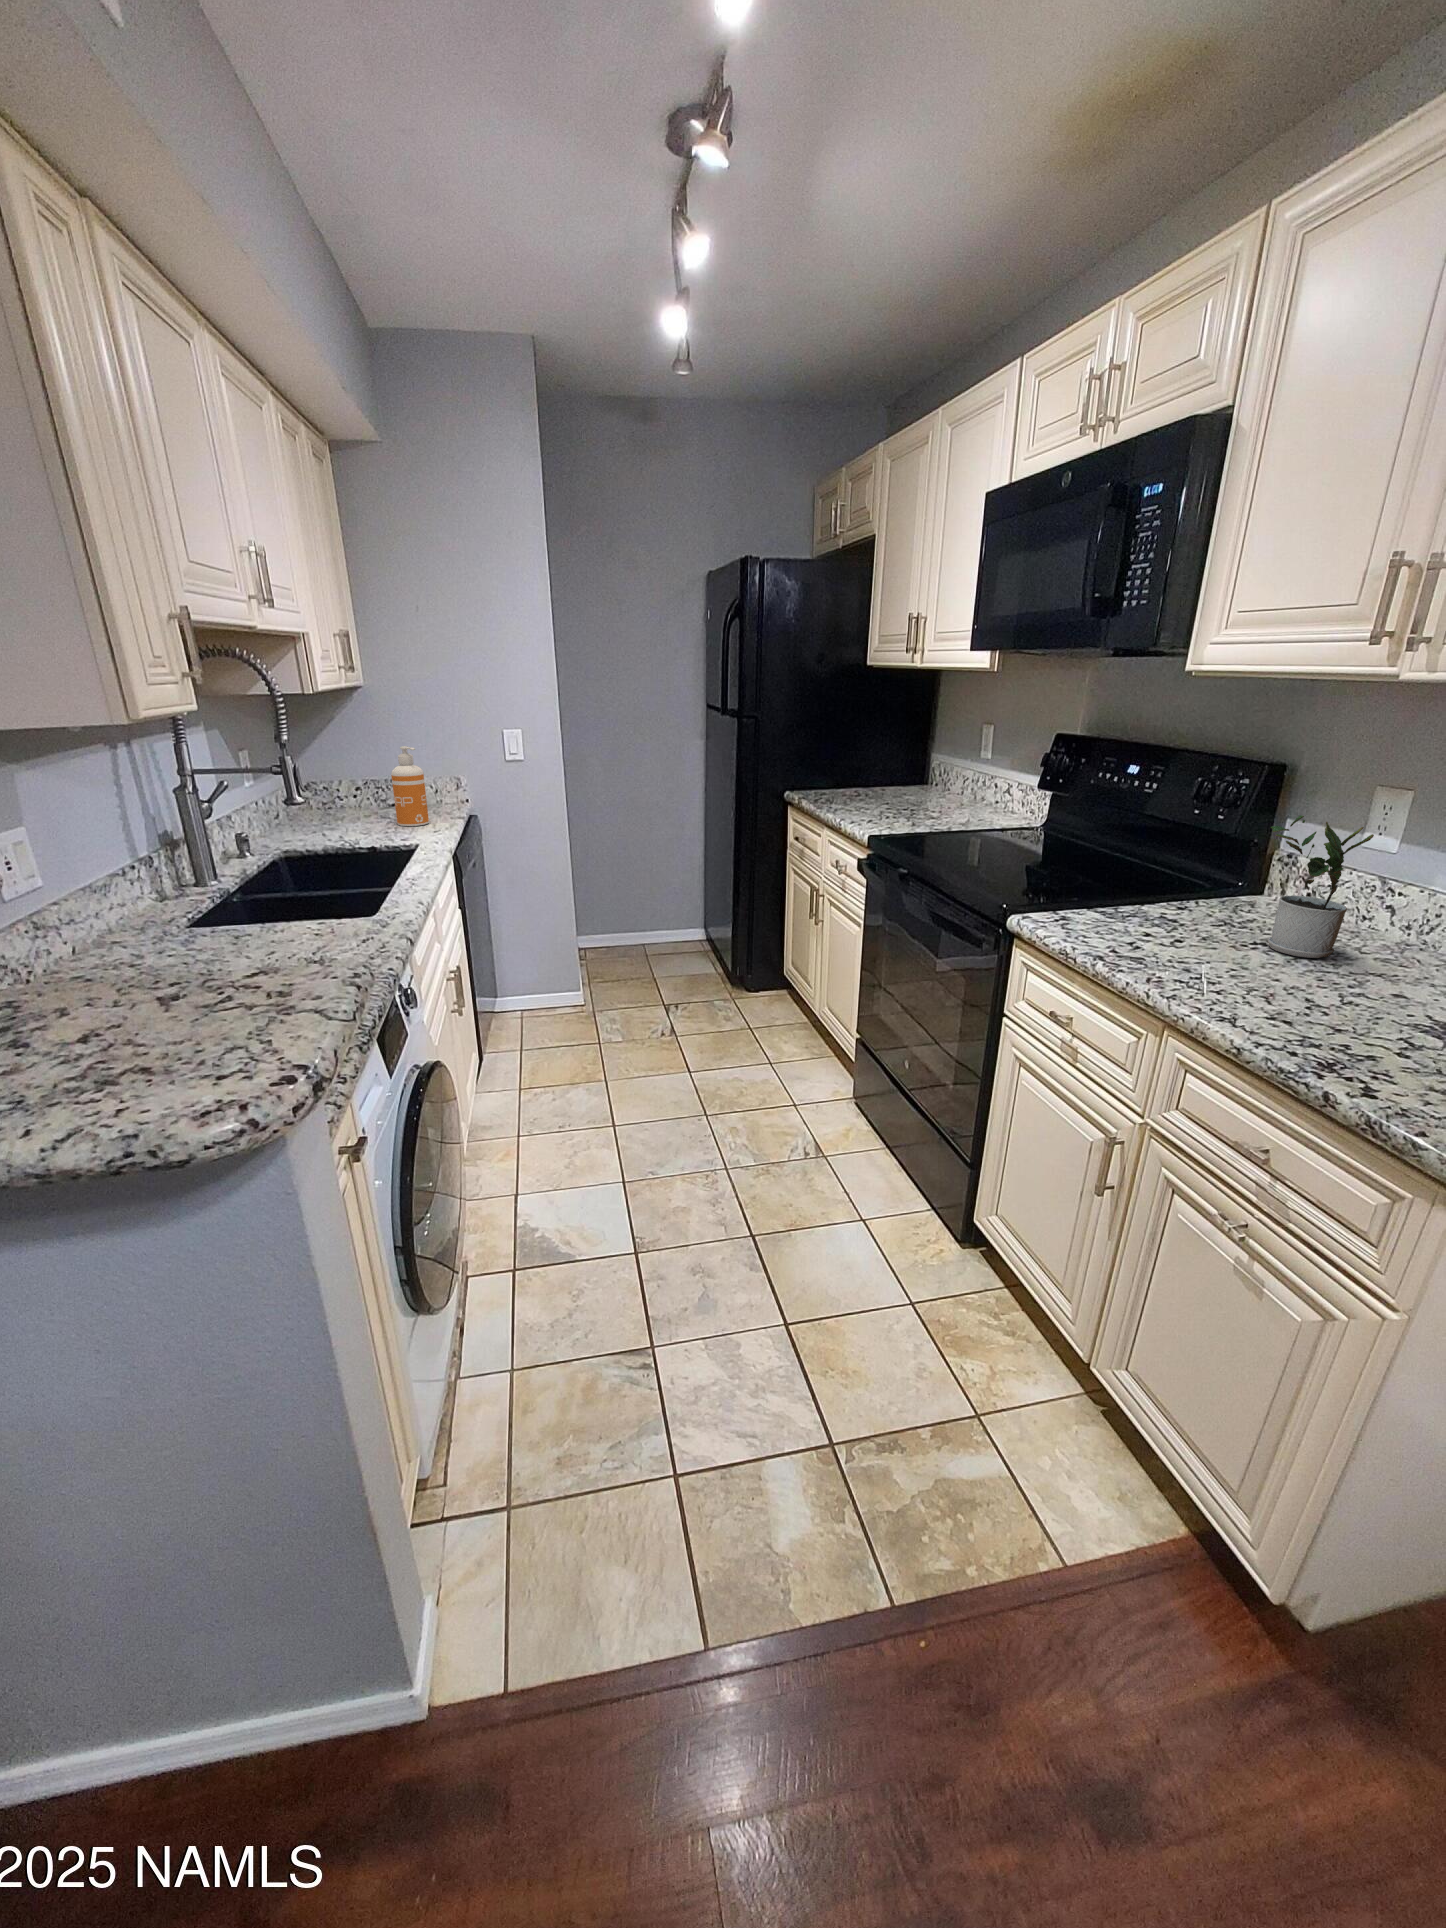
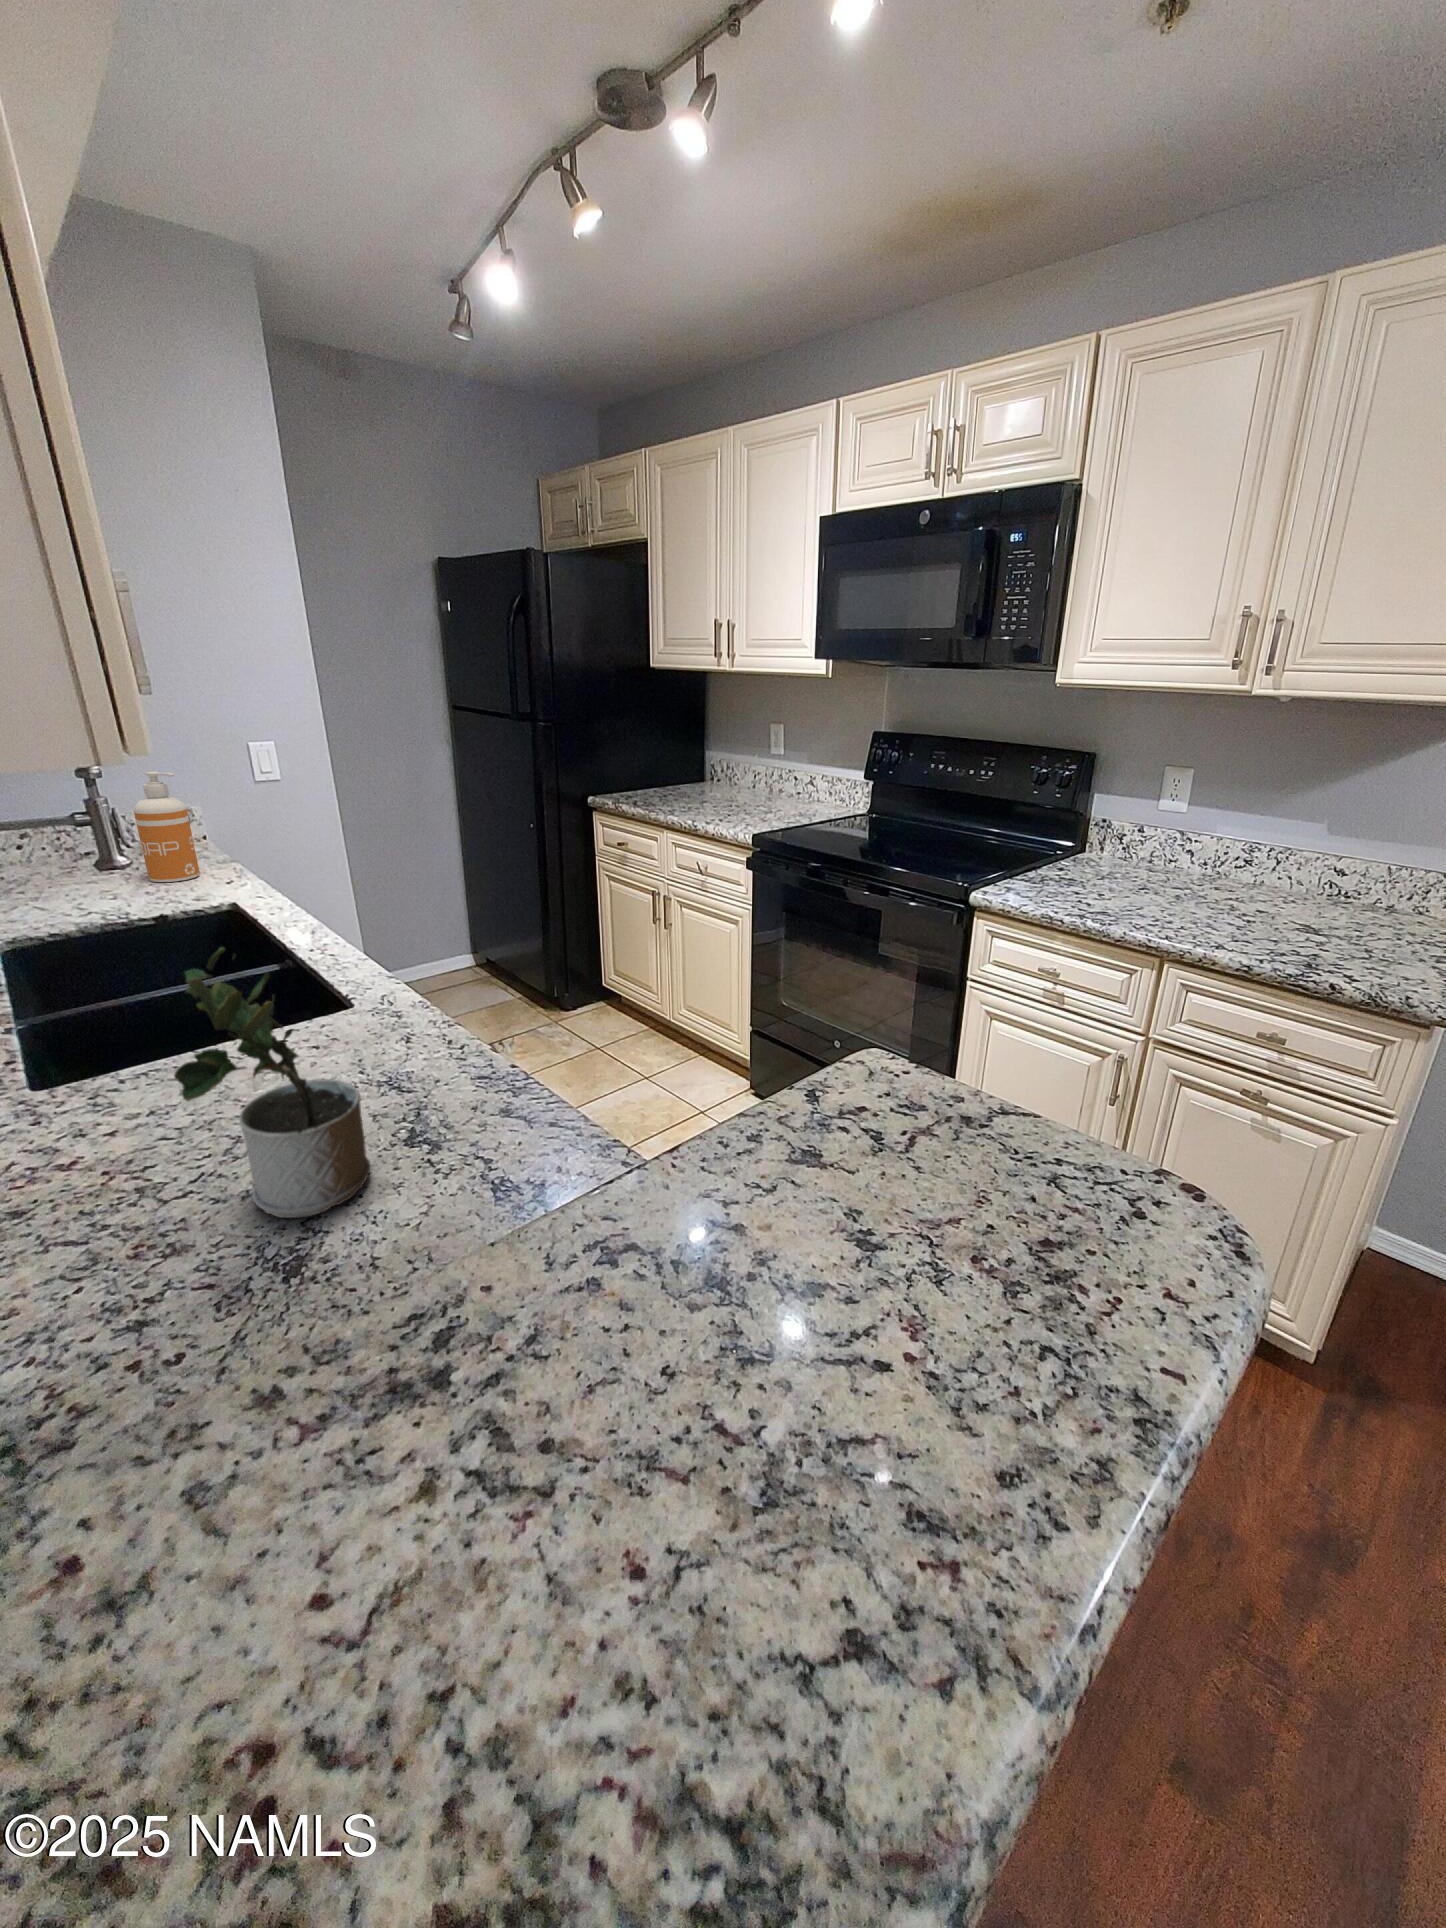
potted plant: present [1268,815,1374,958] -> present [174,947,371,1218]

